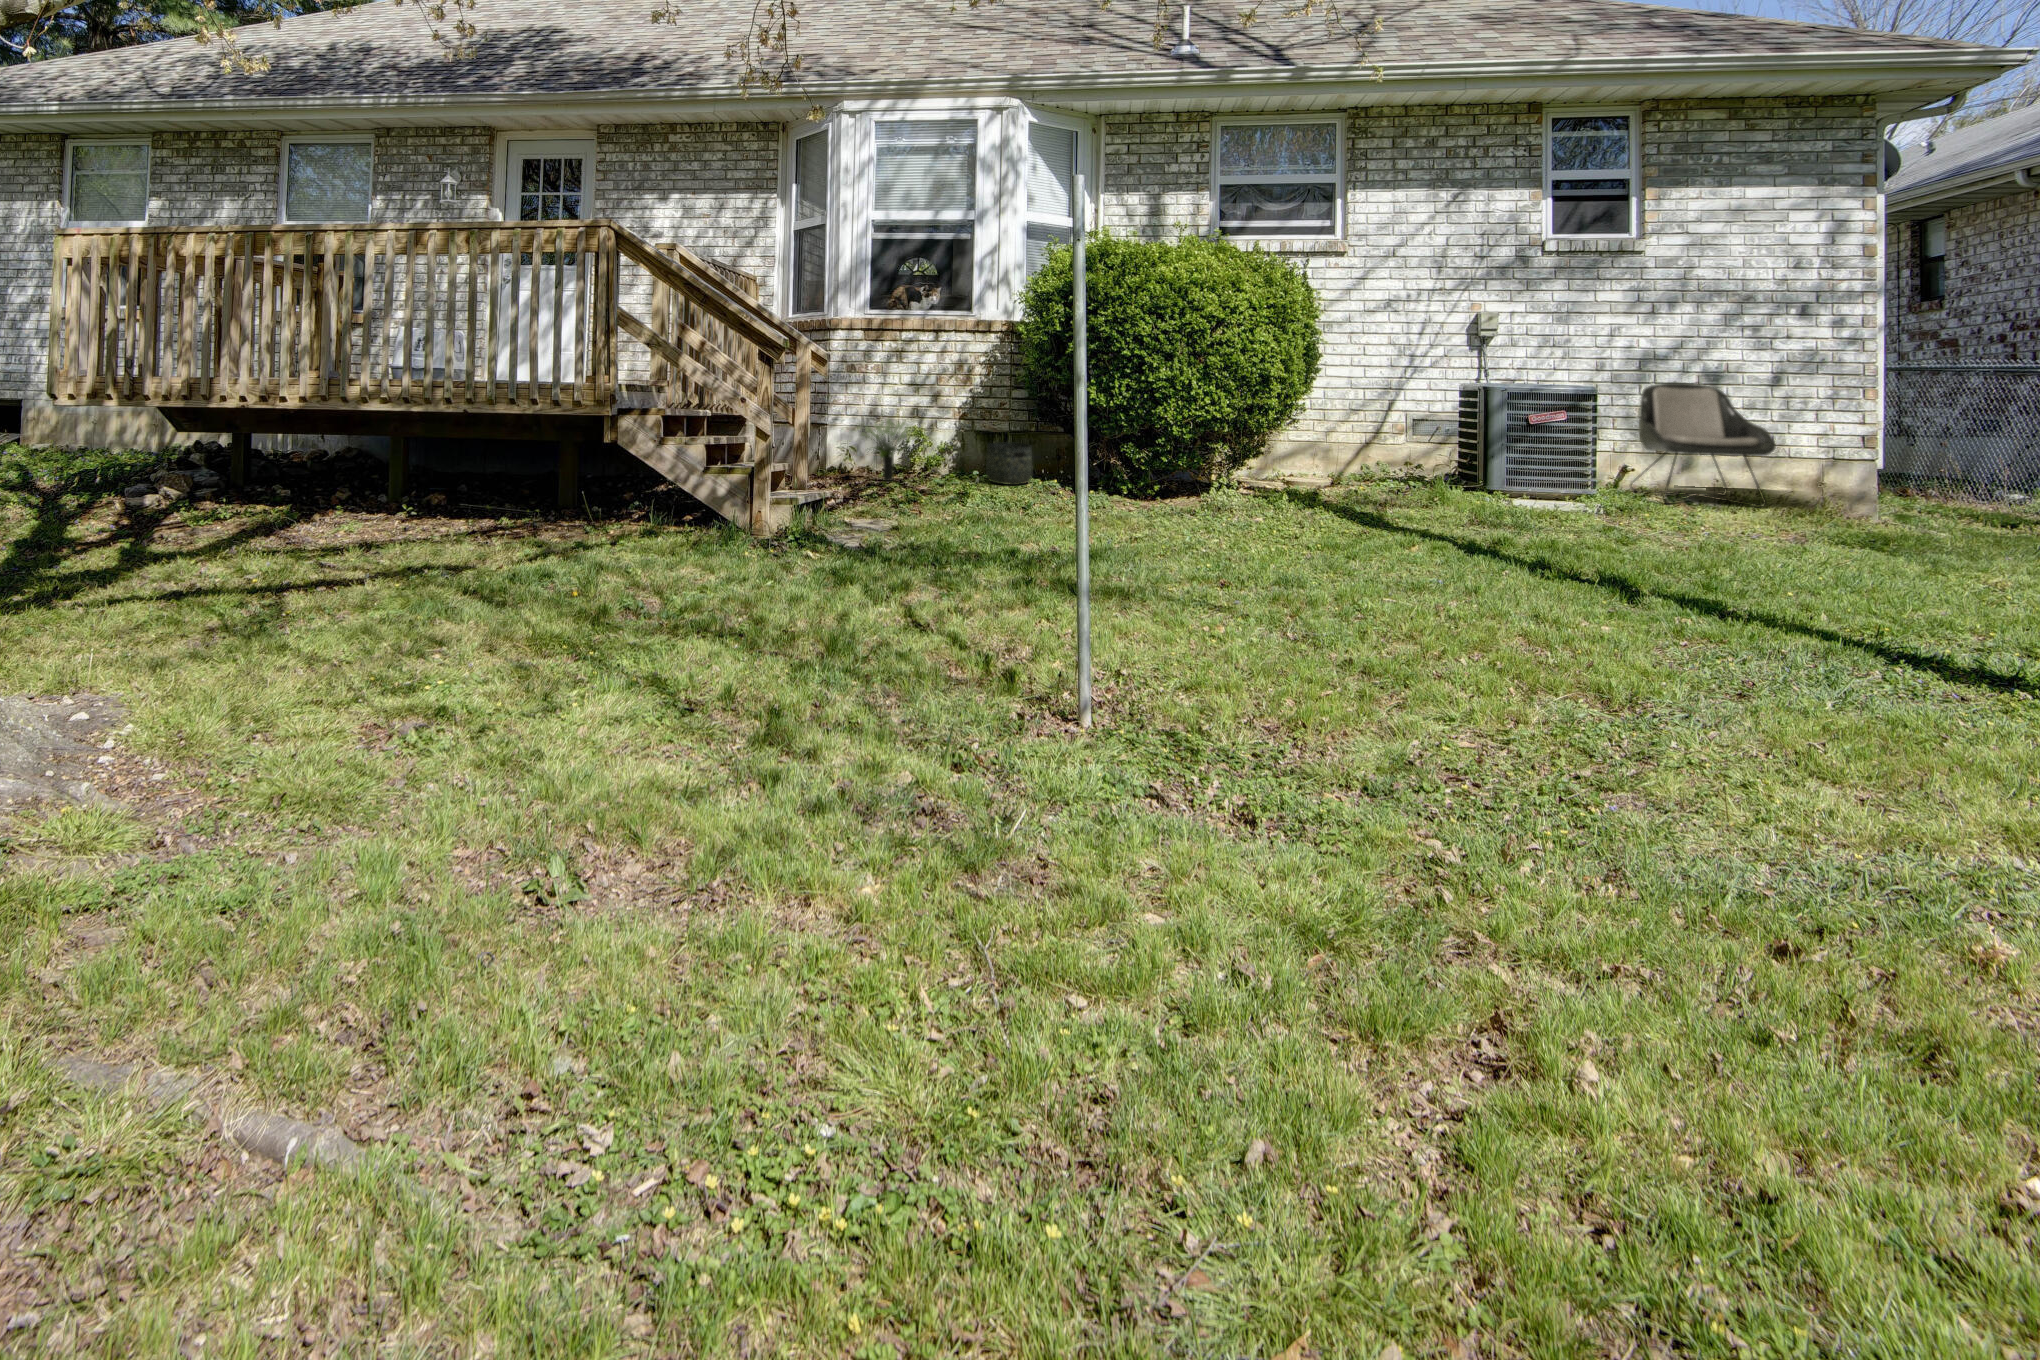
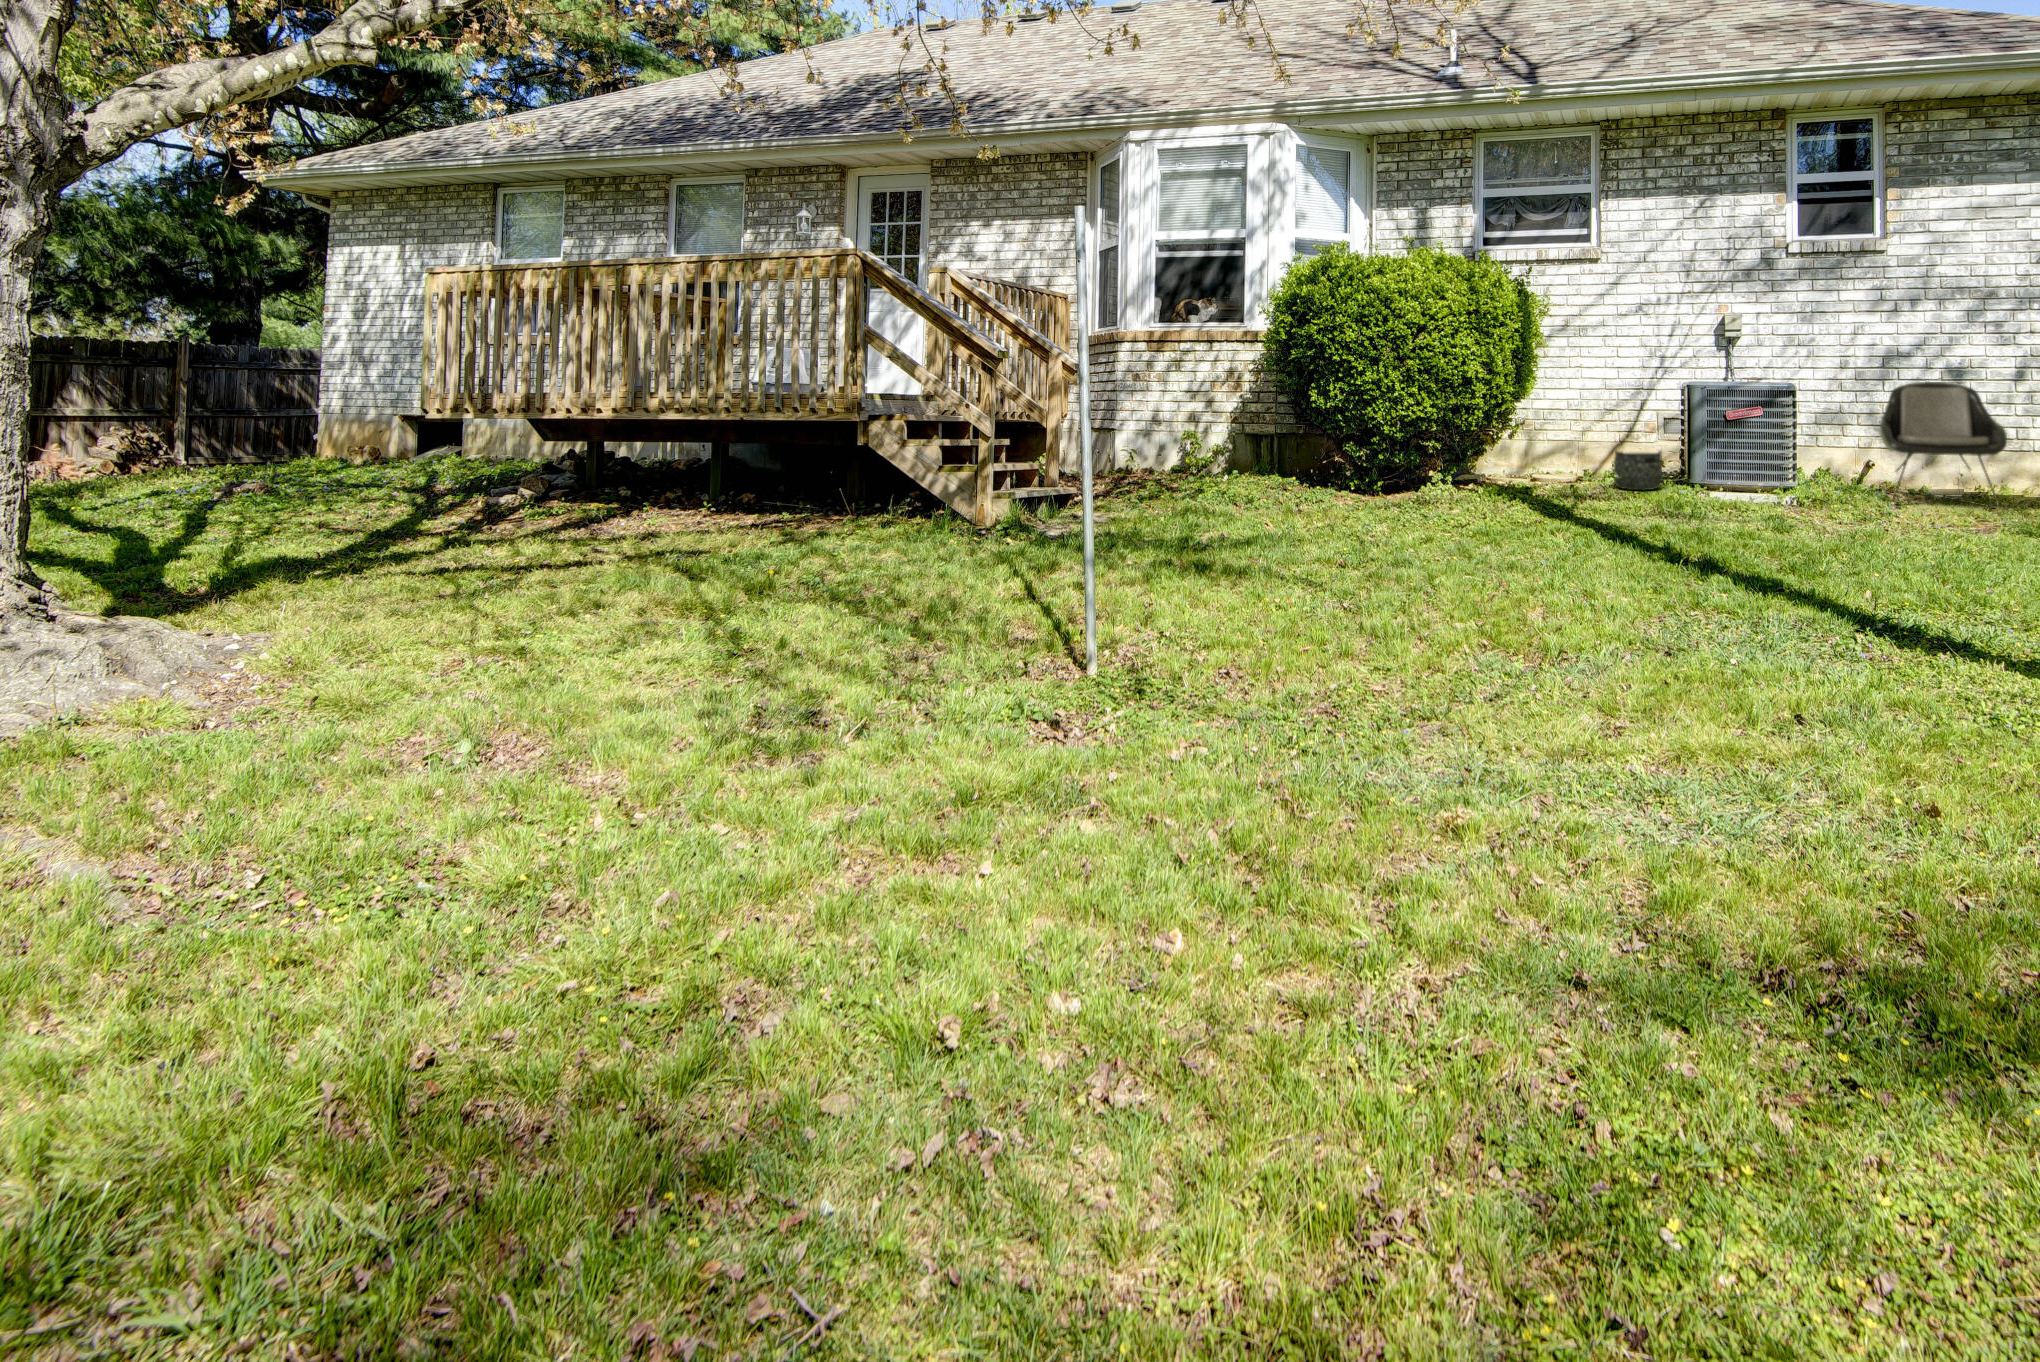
potted plant: present [862,419,916,481] -> none [1125,426,1178,484]
basket: present [986,442,1032,485] -> present [1614,450,1662,490]

